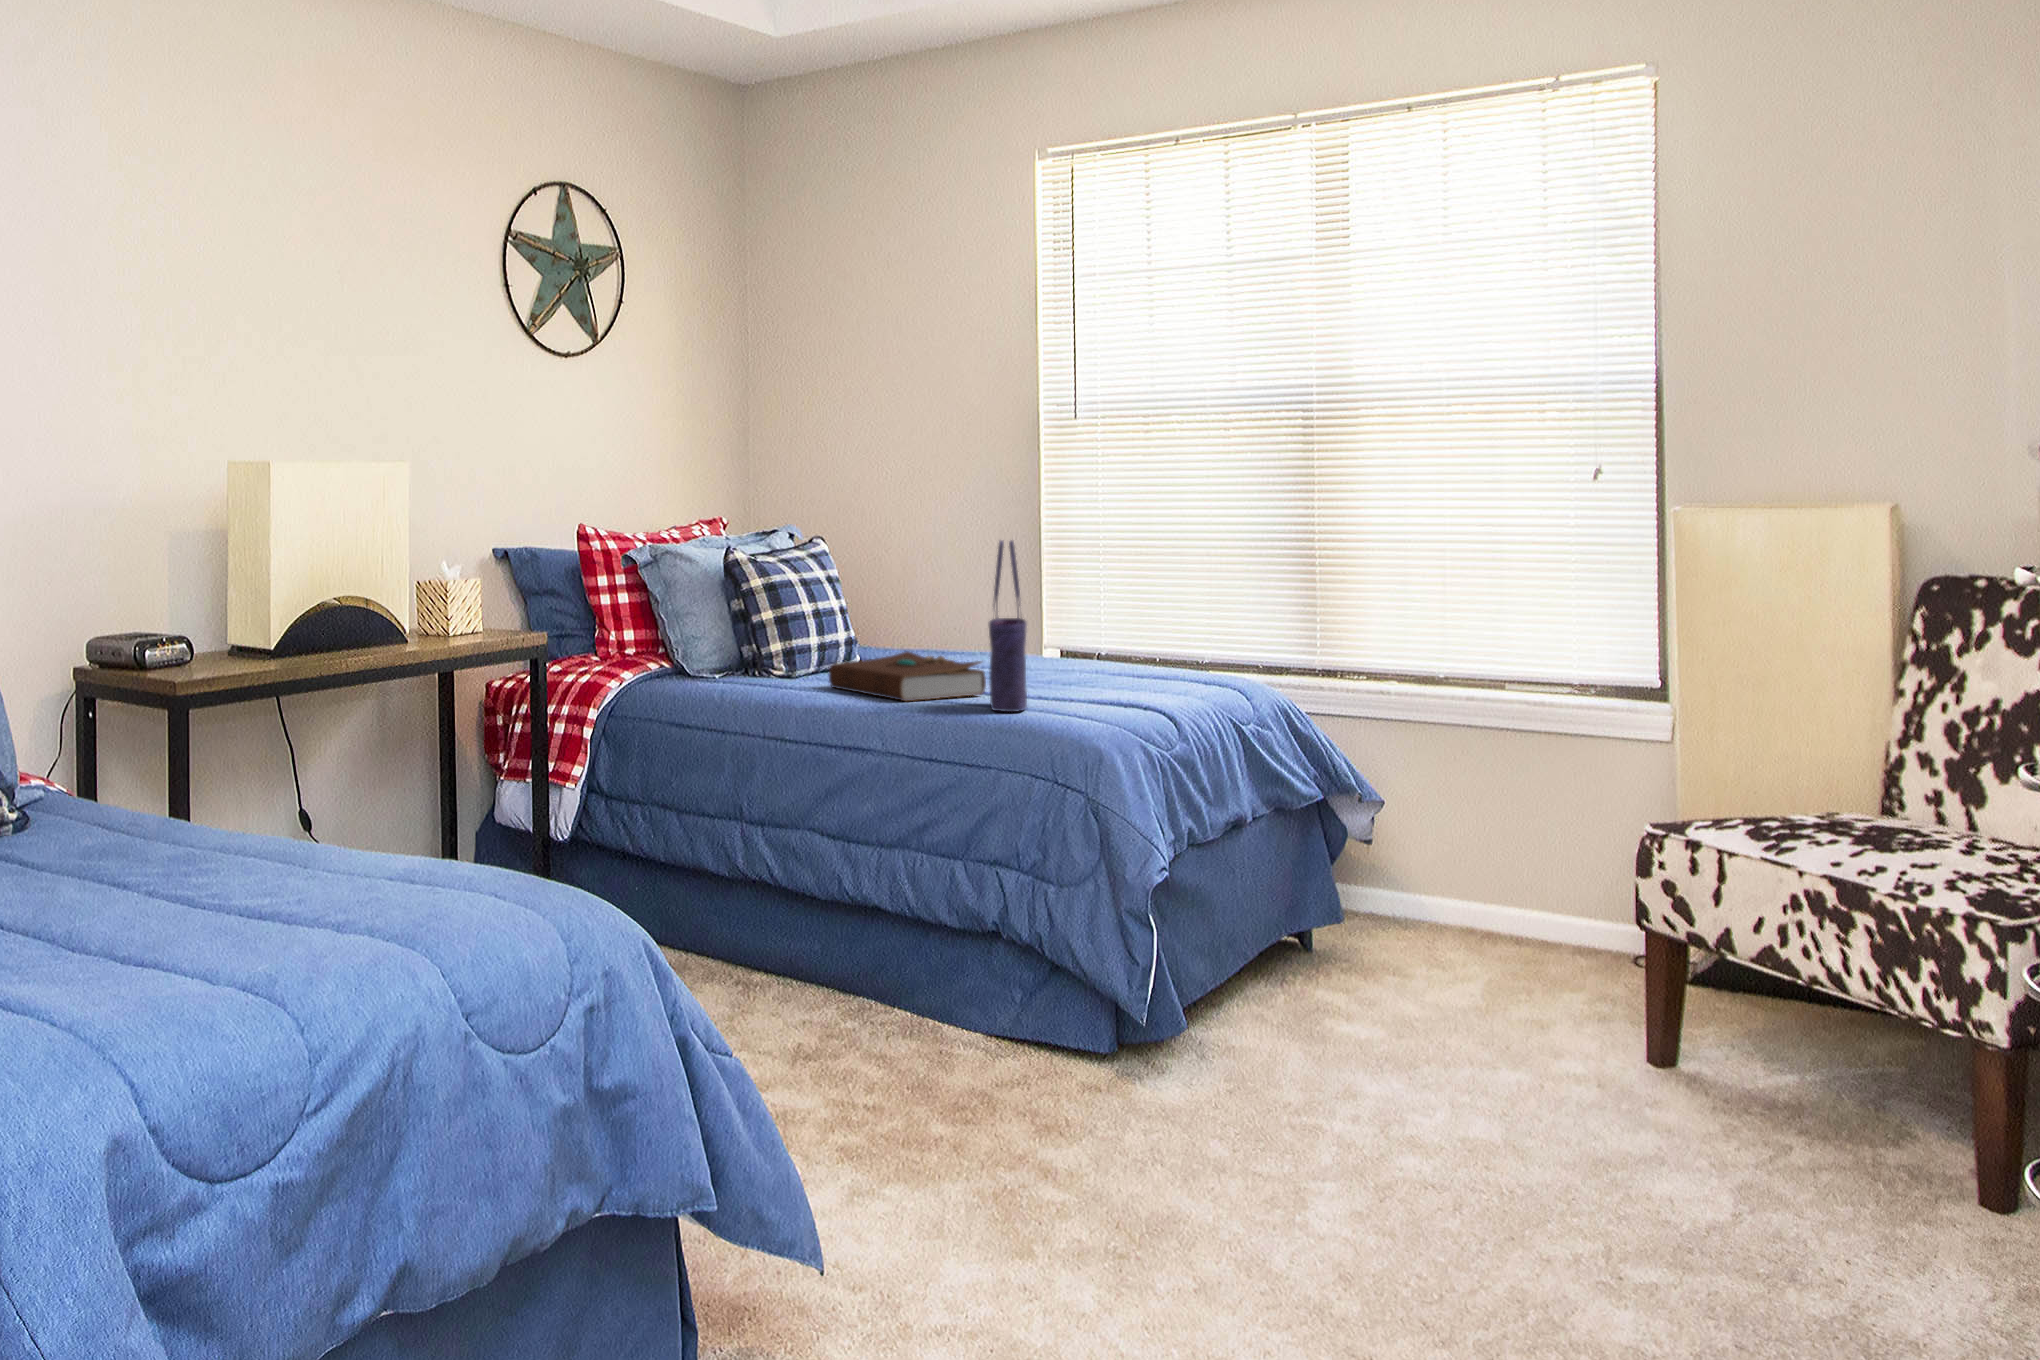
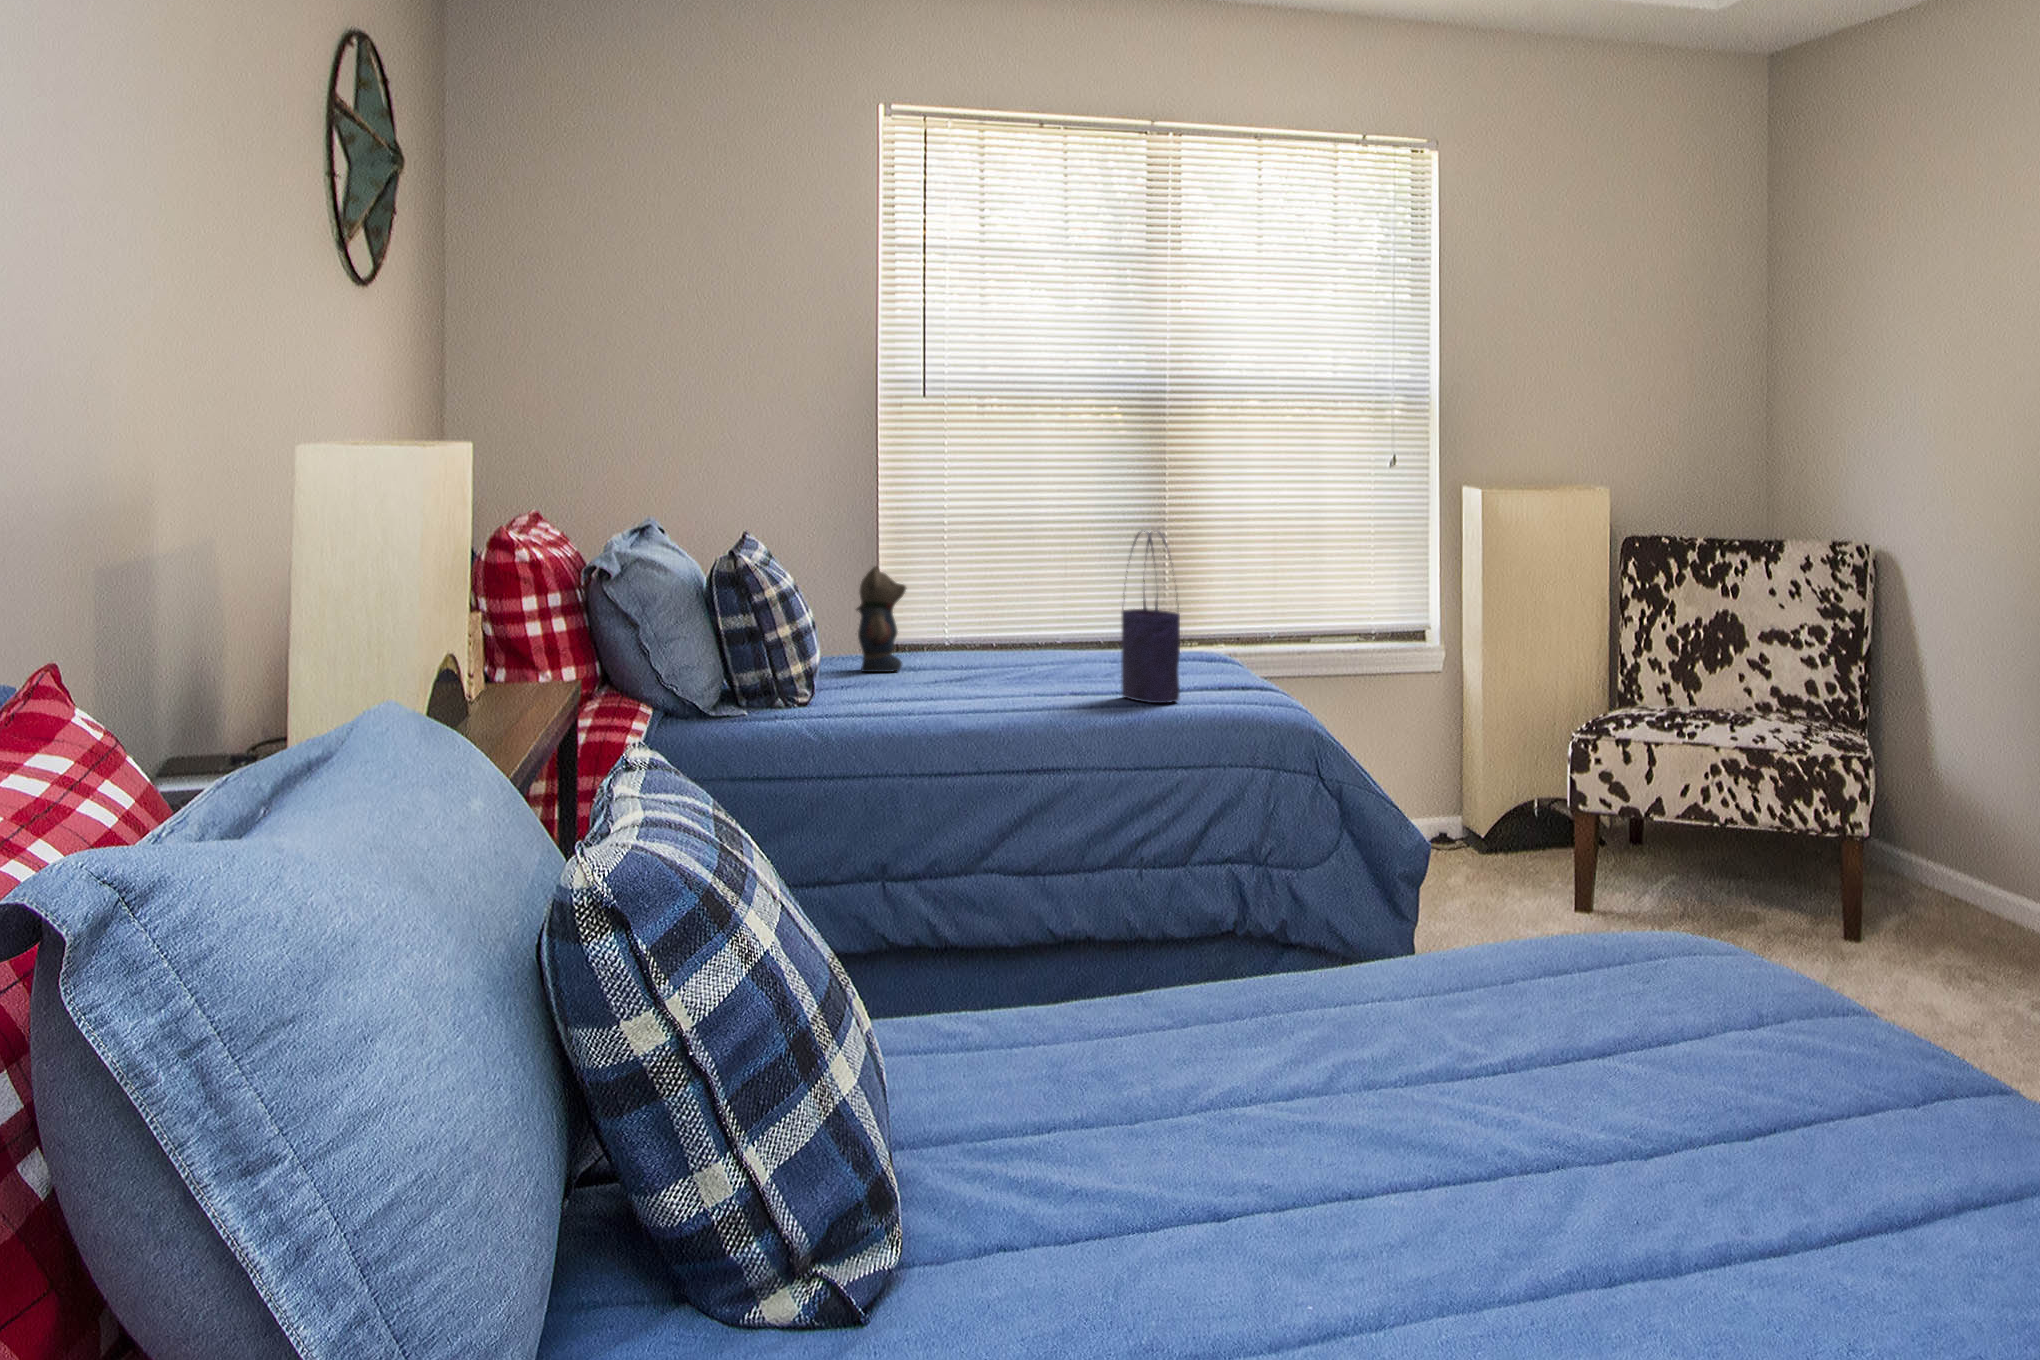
teddy bear: none [918,566,965,664] -> present [857,566,907,672]
book: present [829,651,986,701] -> none [912,657,1079,706]

